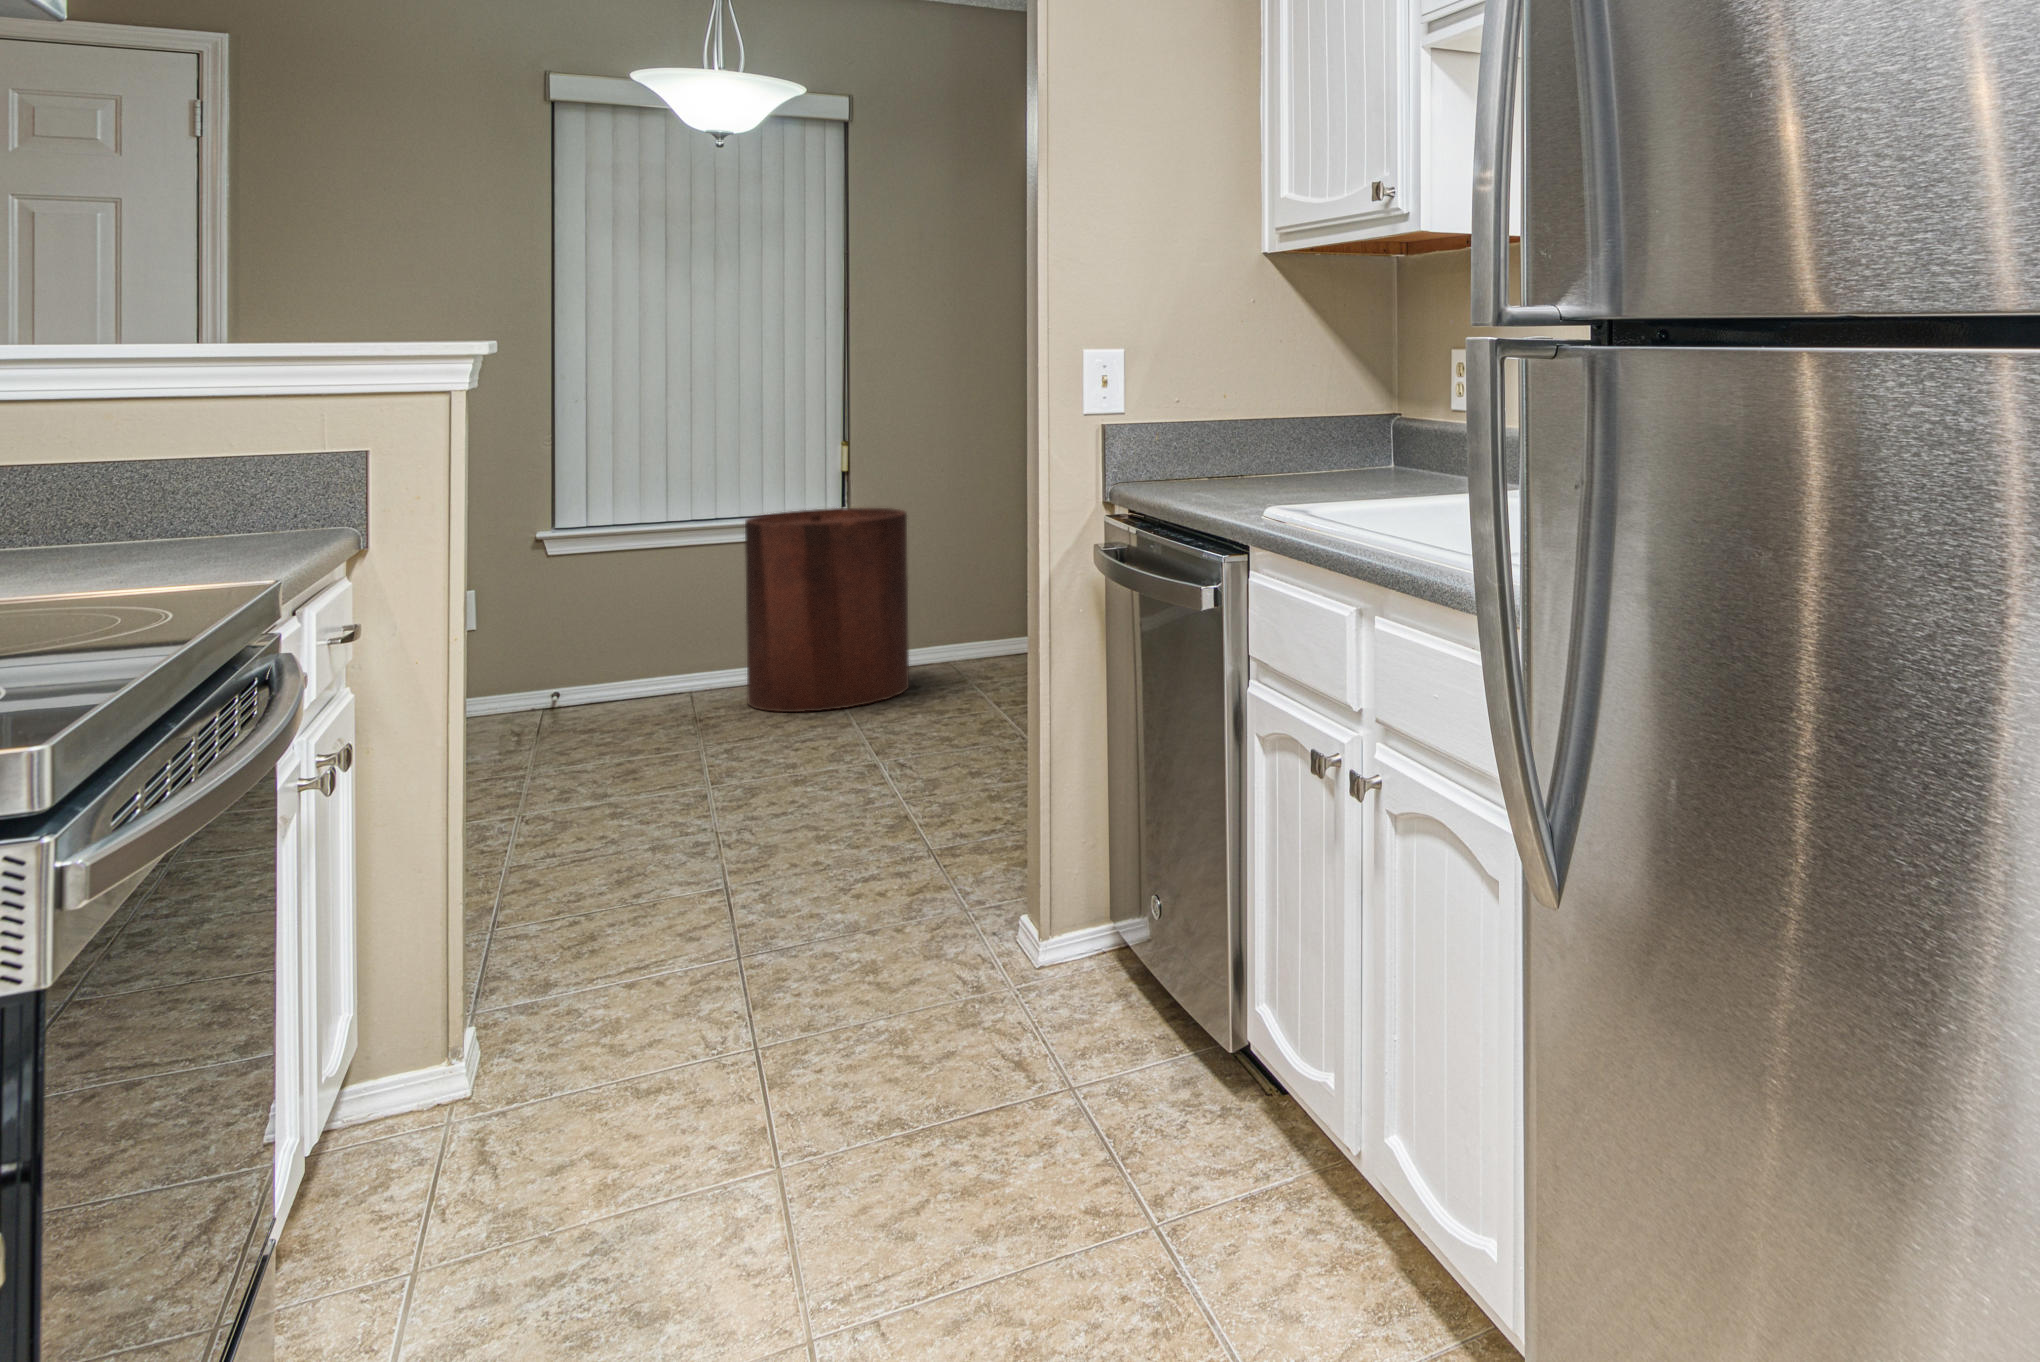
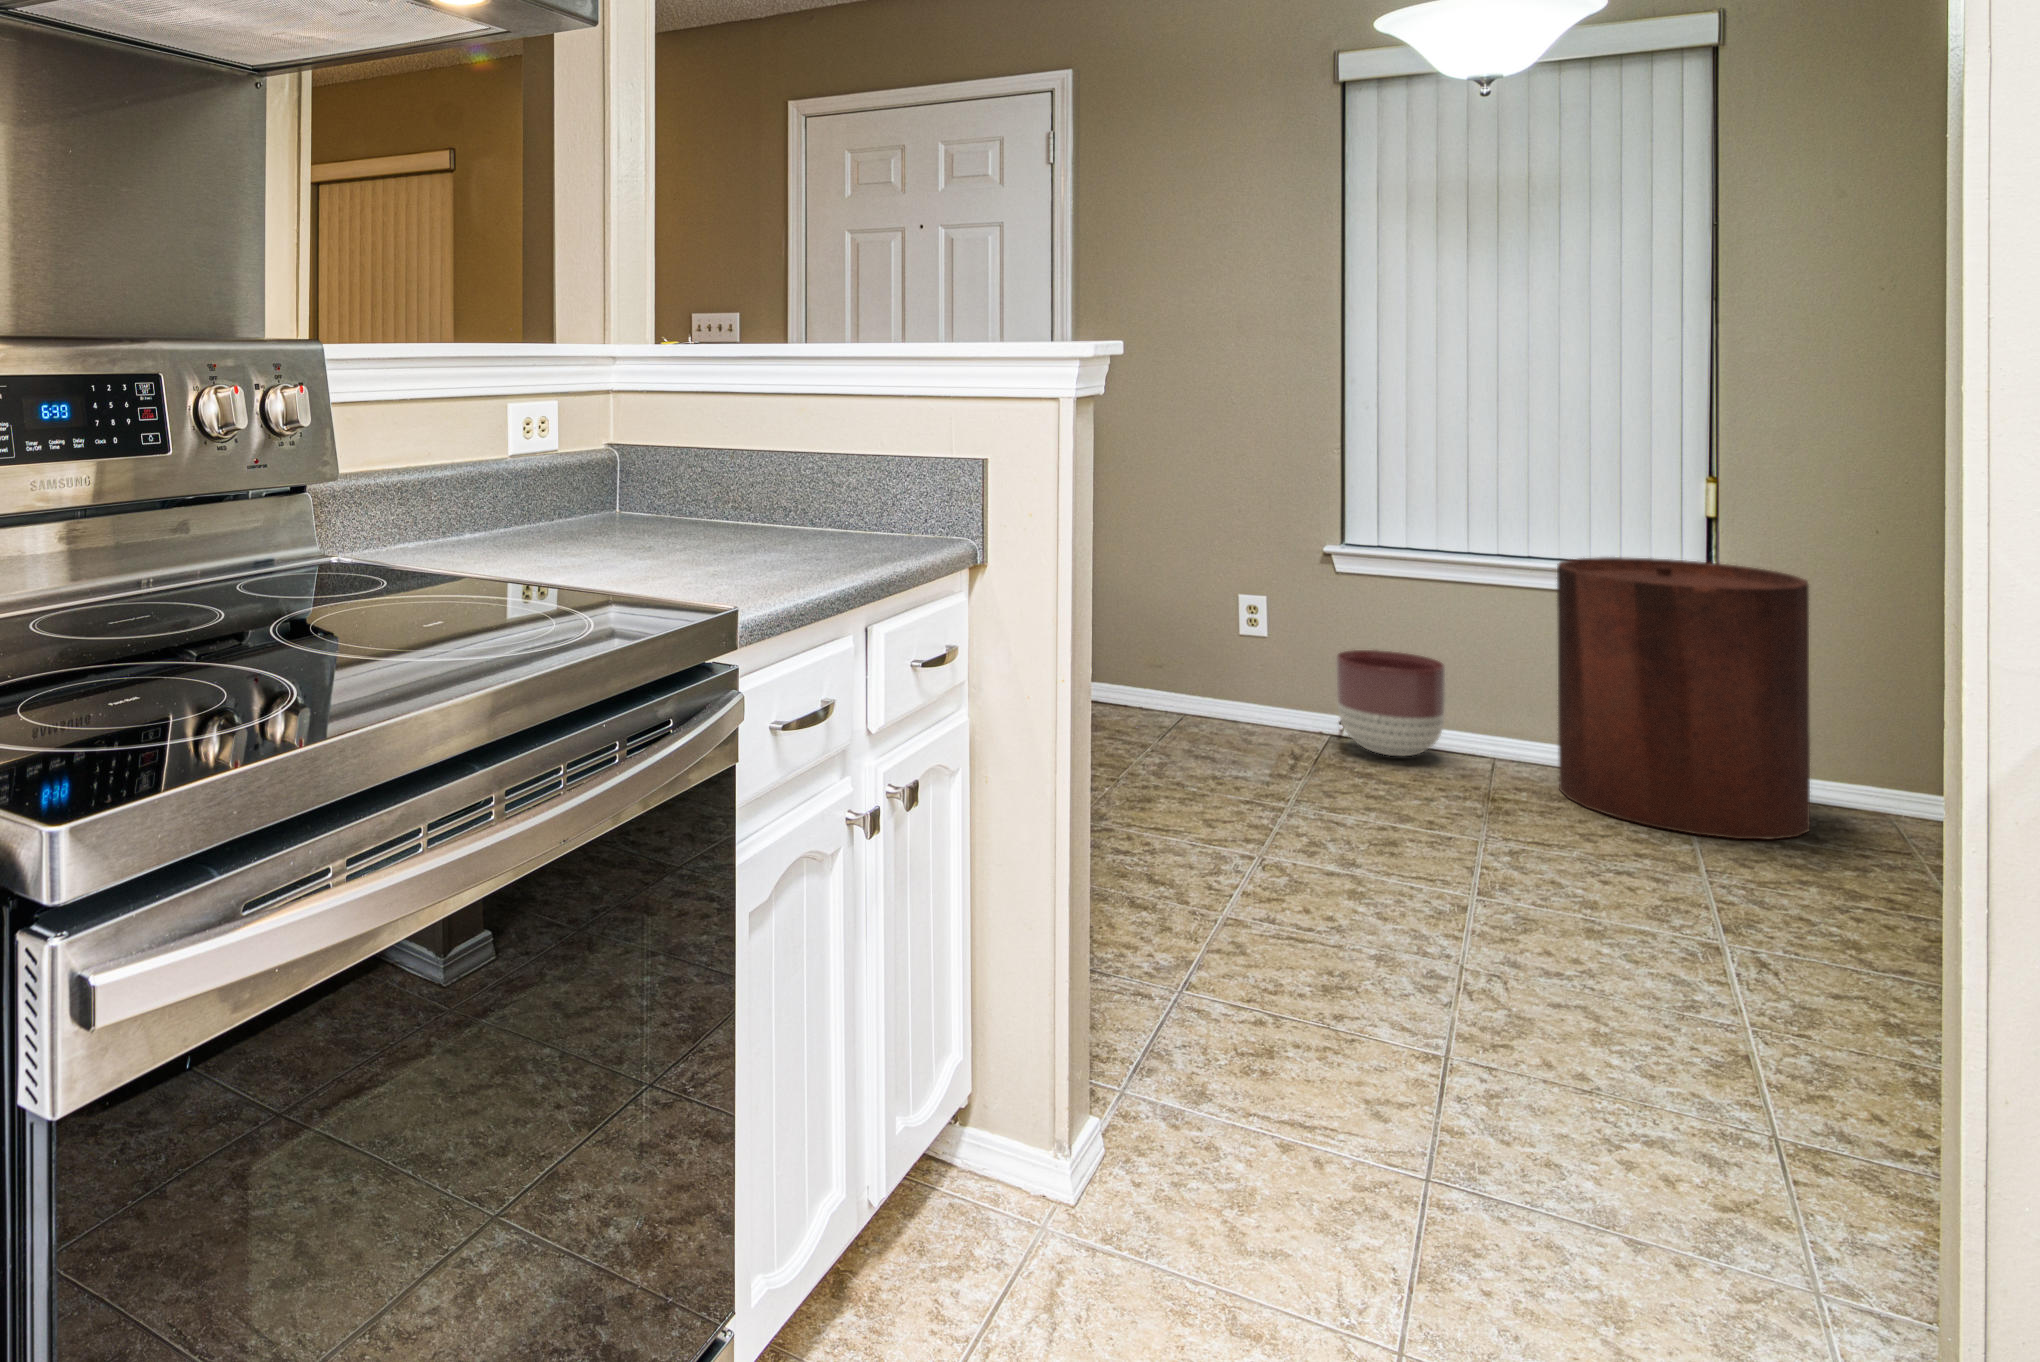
planter: none [556,621,654,716] -> present [1336,650,1445,757]

